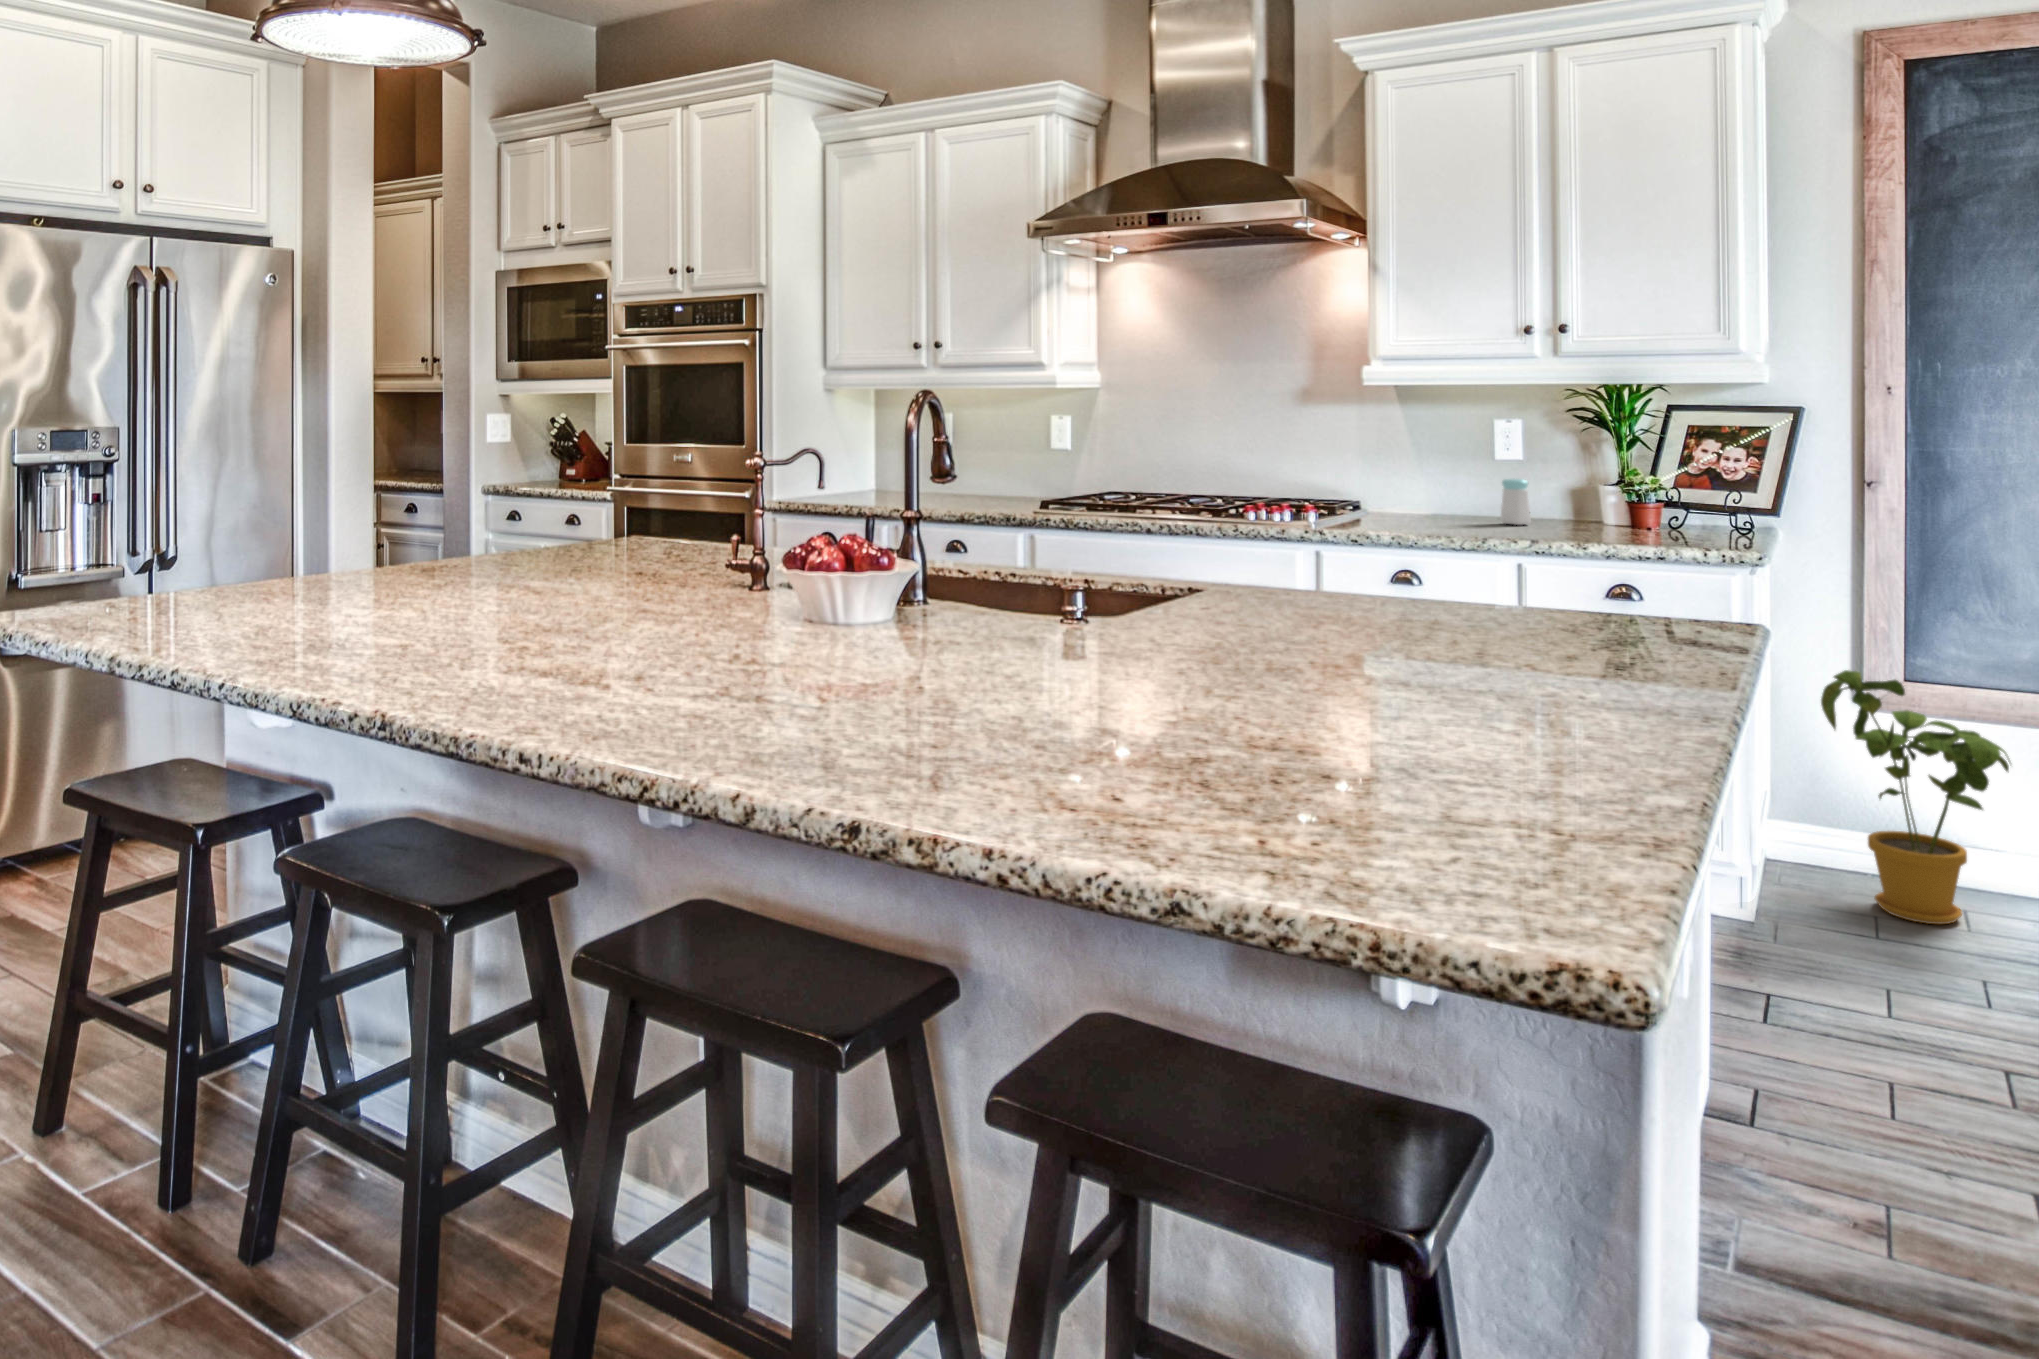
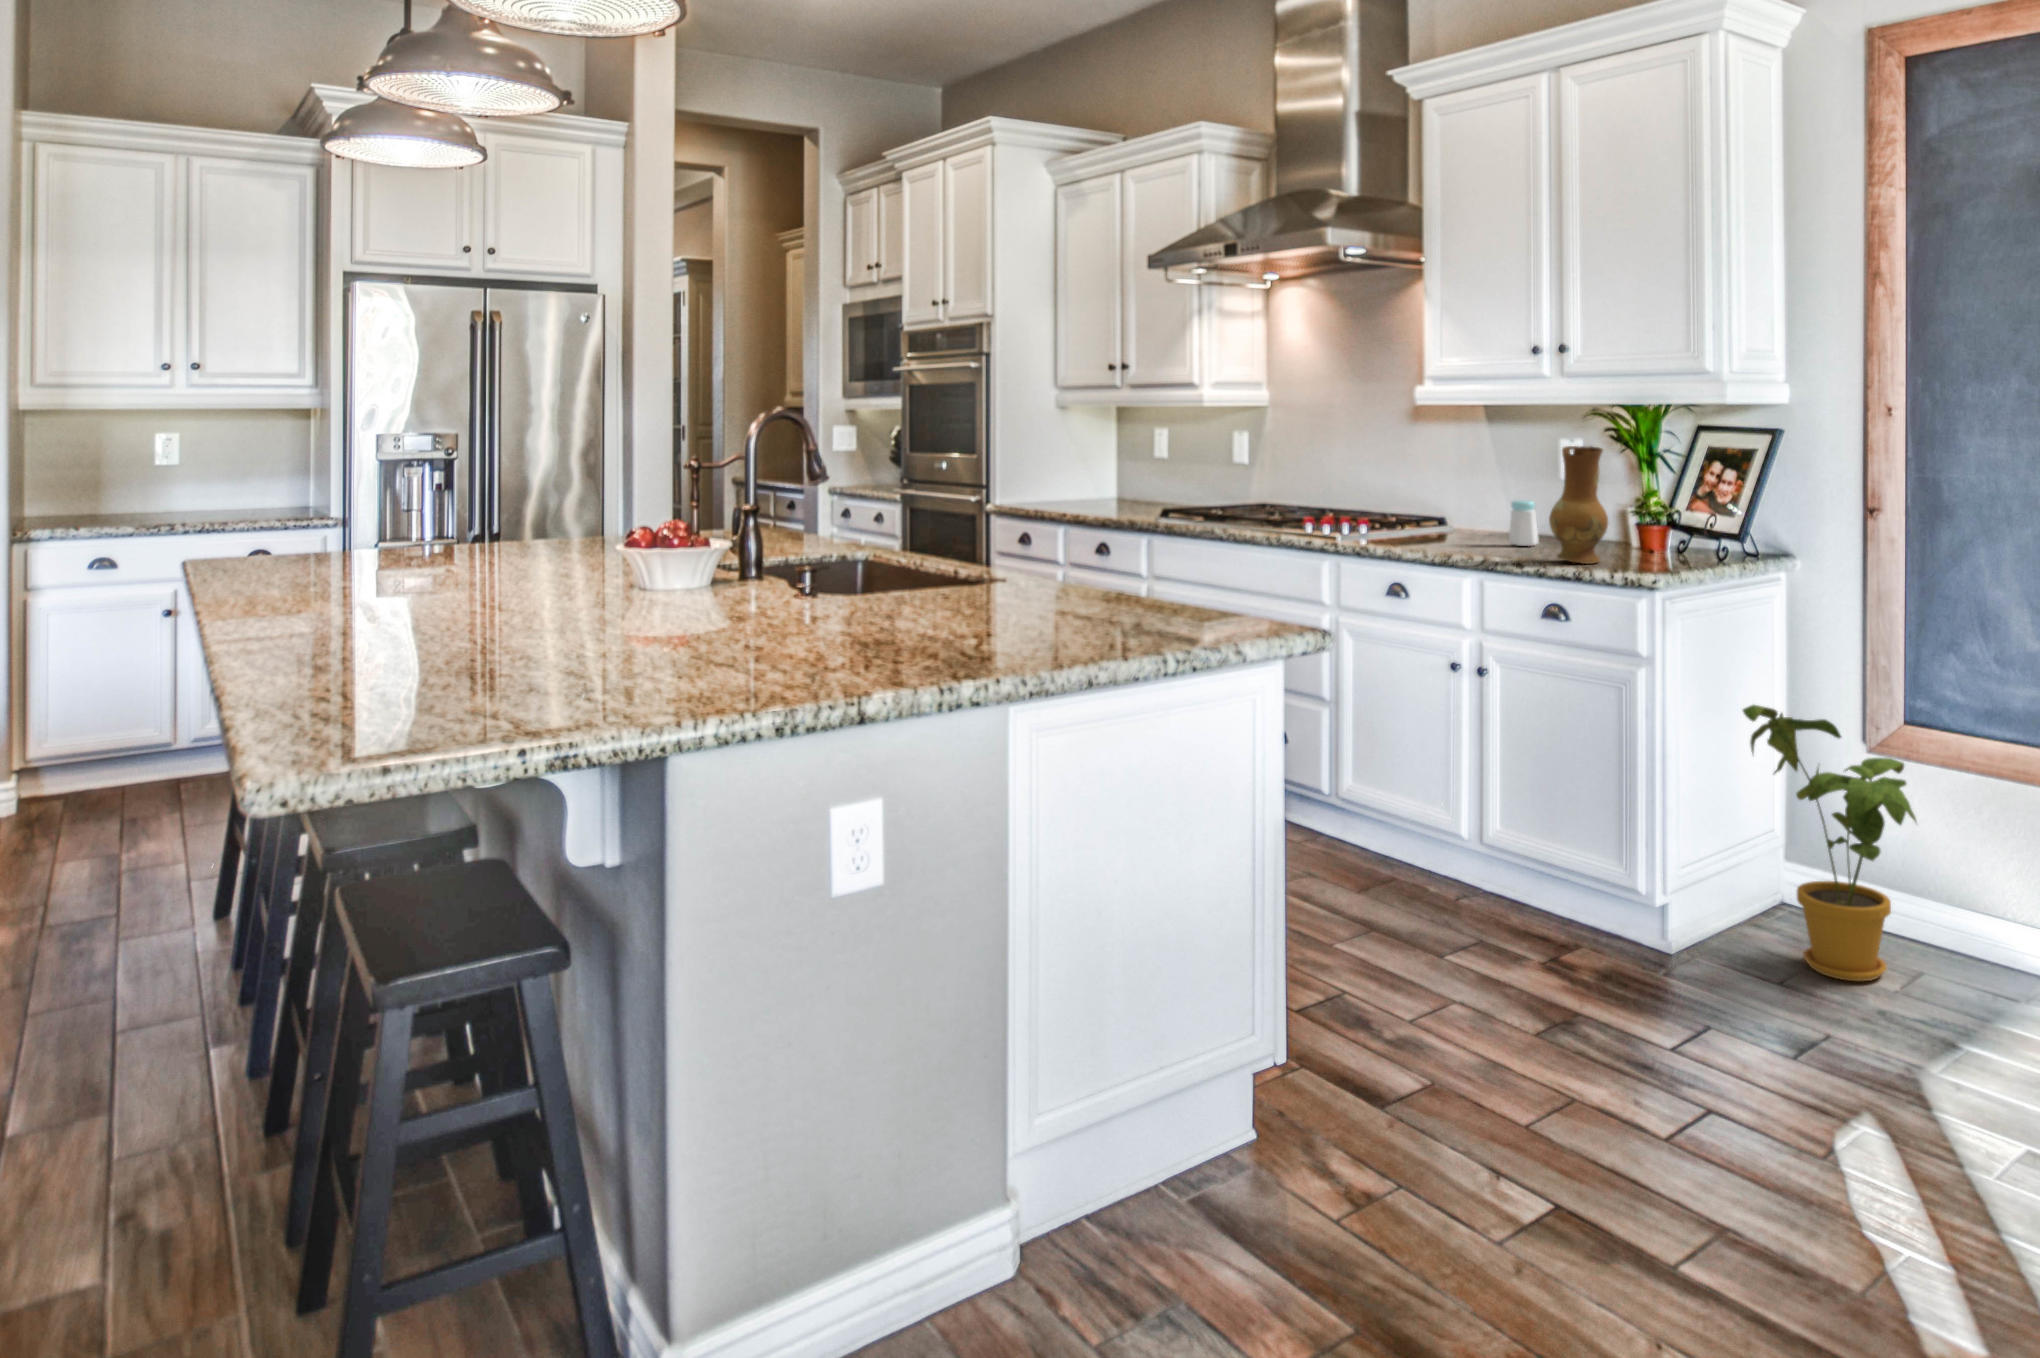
ceramic jug: none [1610,423,1674,541] -> present [1549,446,1608,564]

